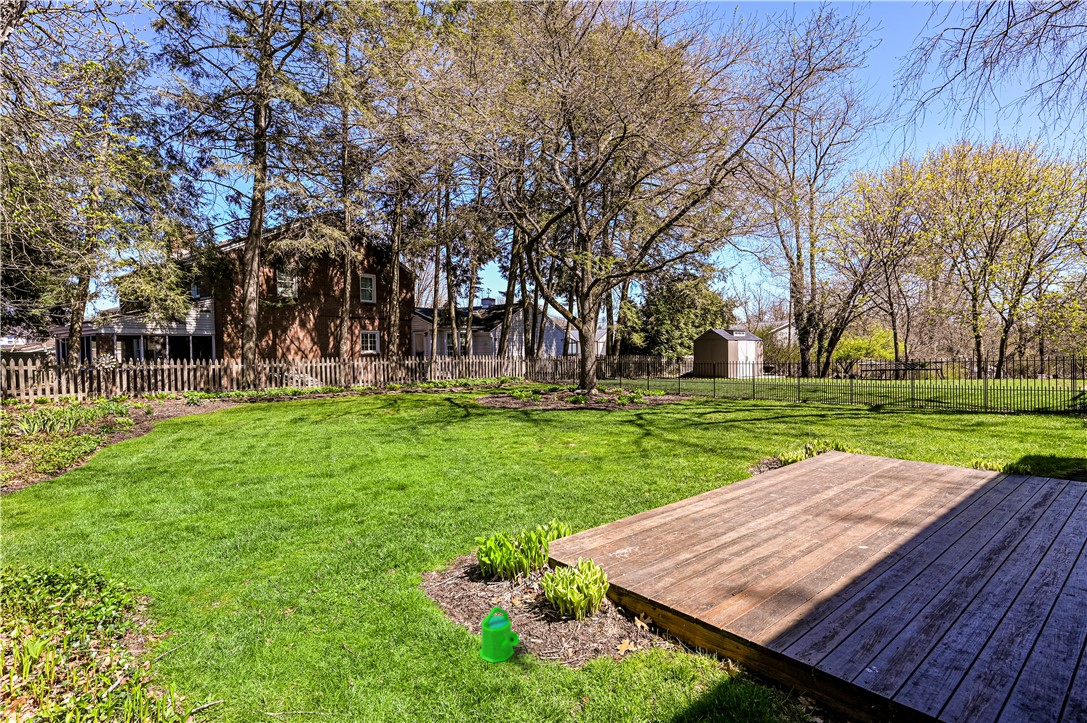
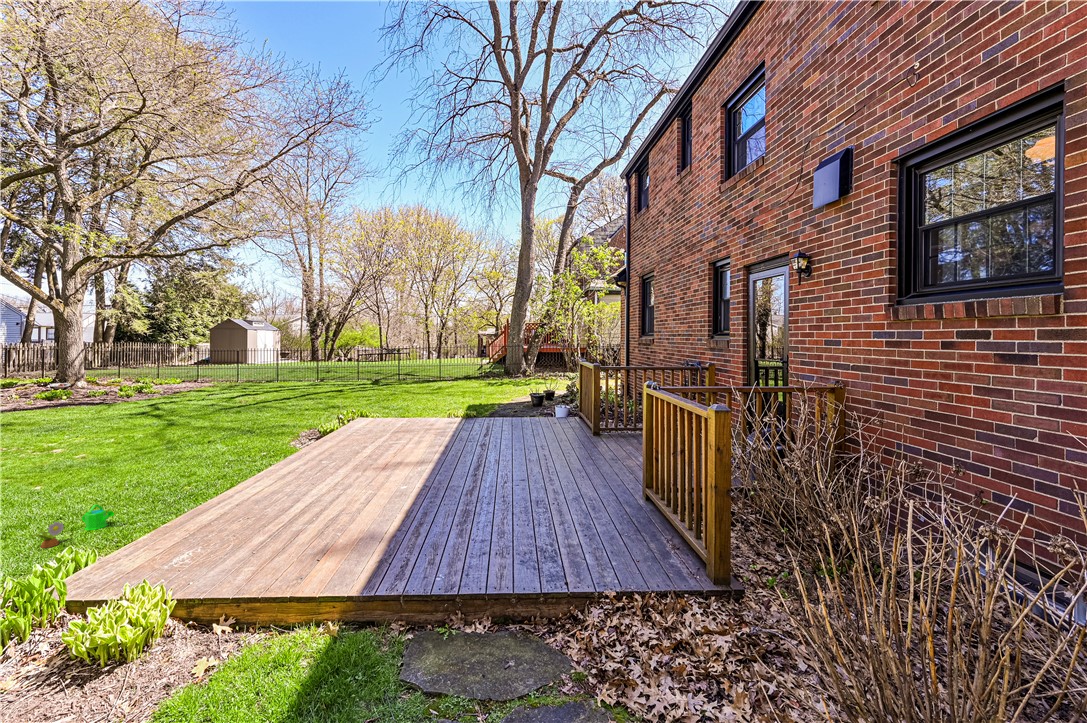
decorative plant: none [391,643,444,693] -> present [33,522,65,548]

